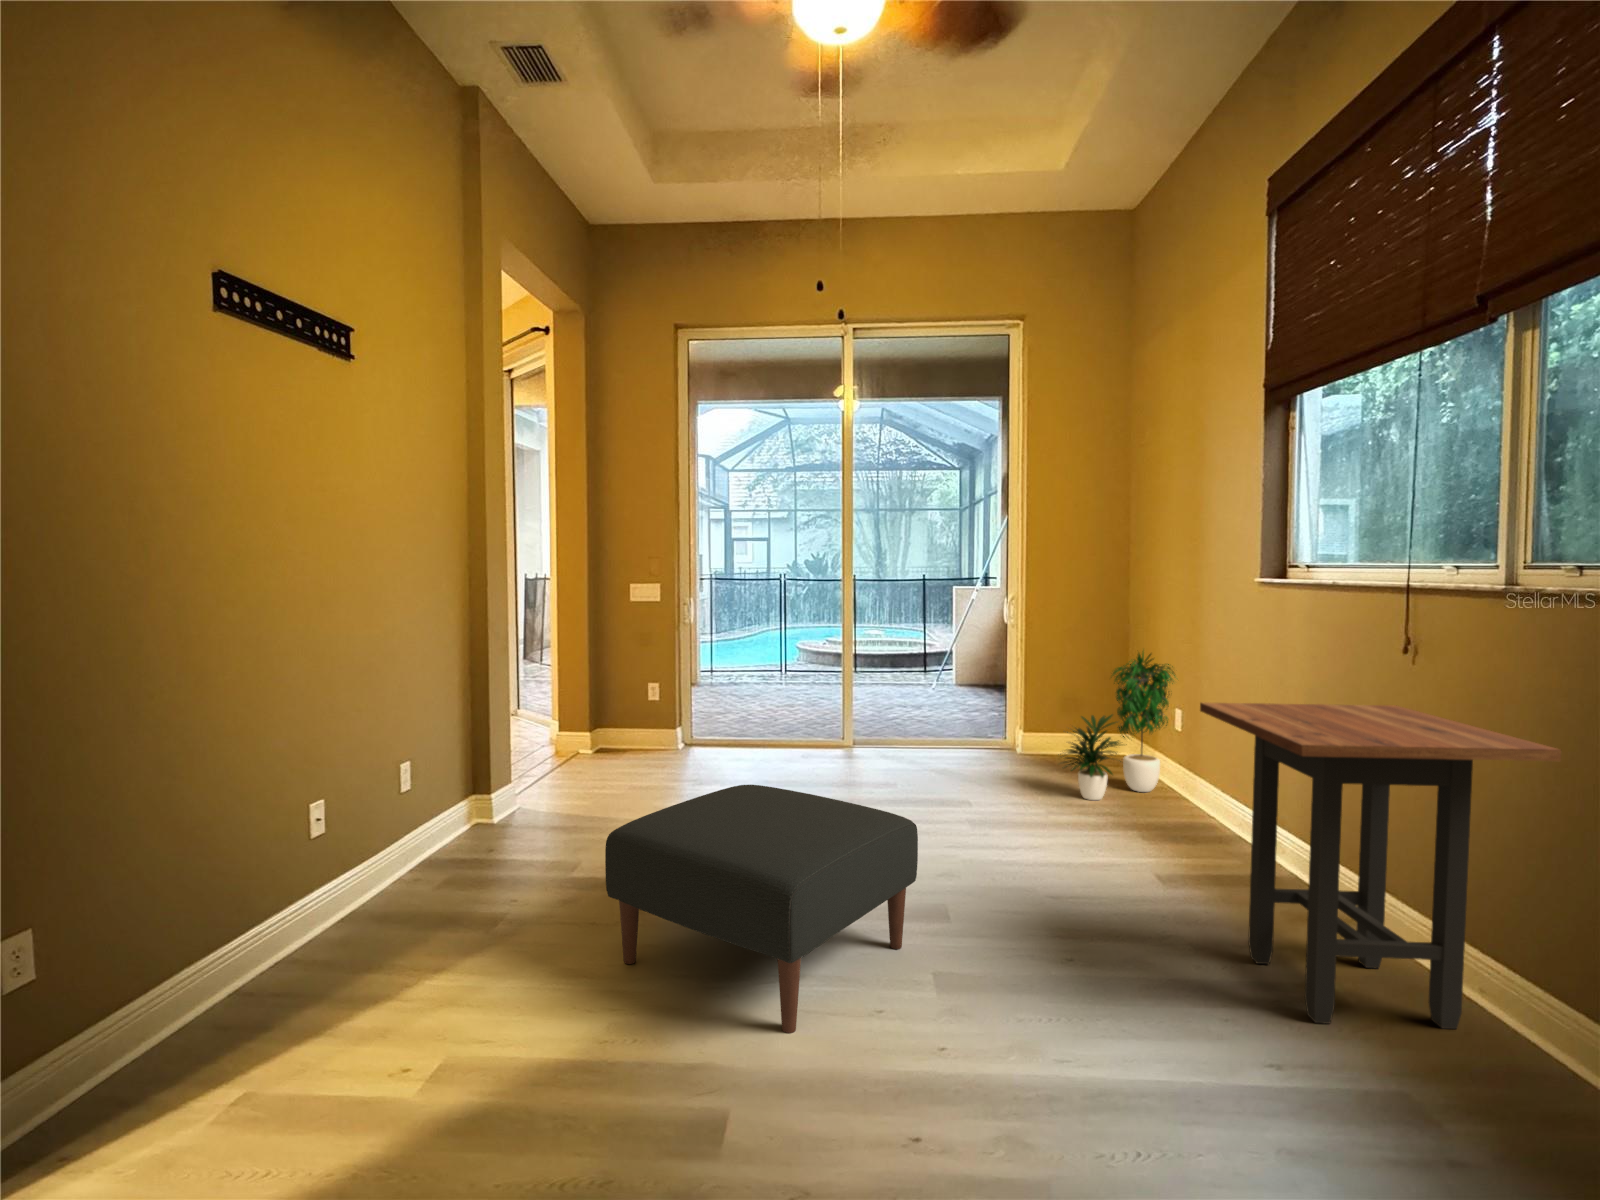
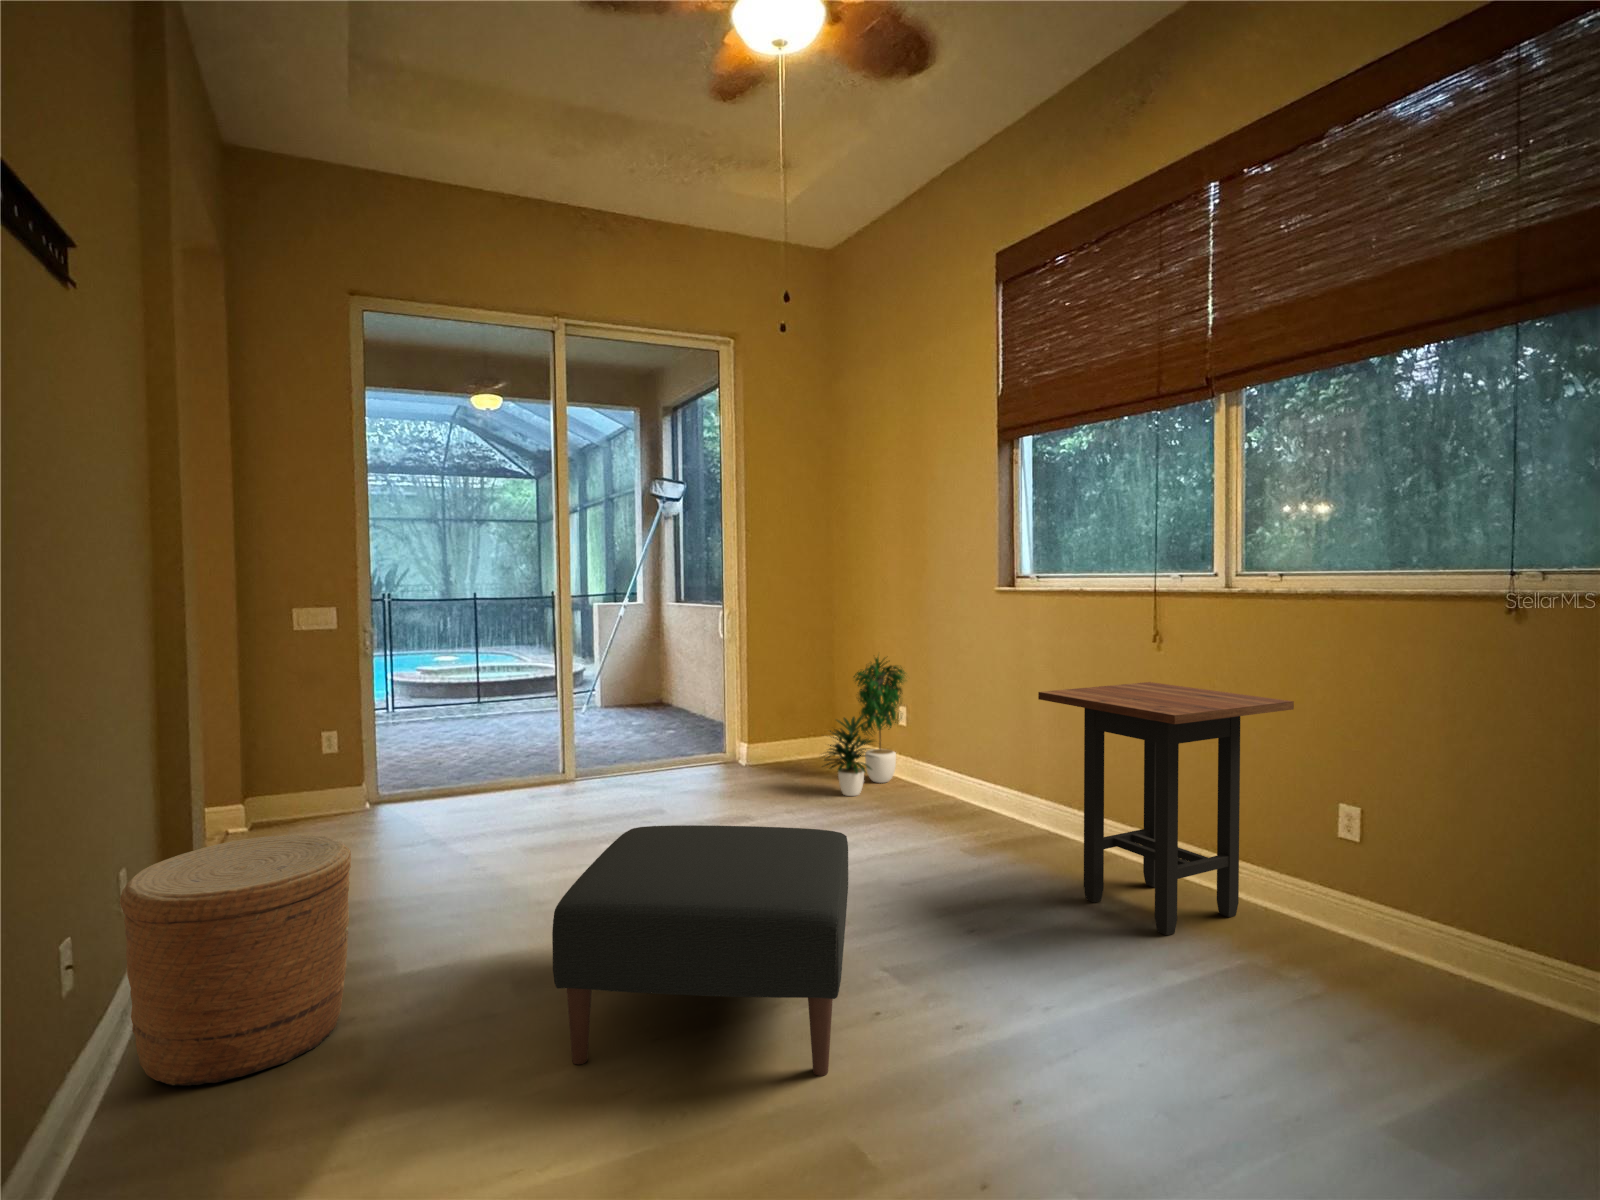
woven basket: none [392,748,538,908] -> present [120,835,351,1086]

